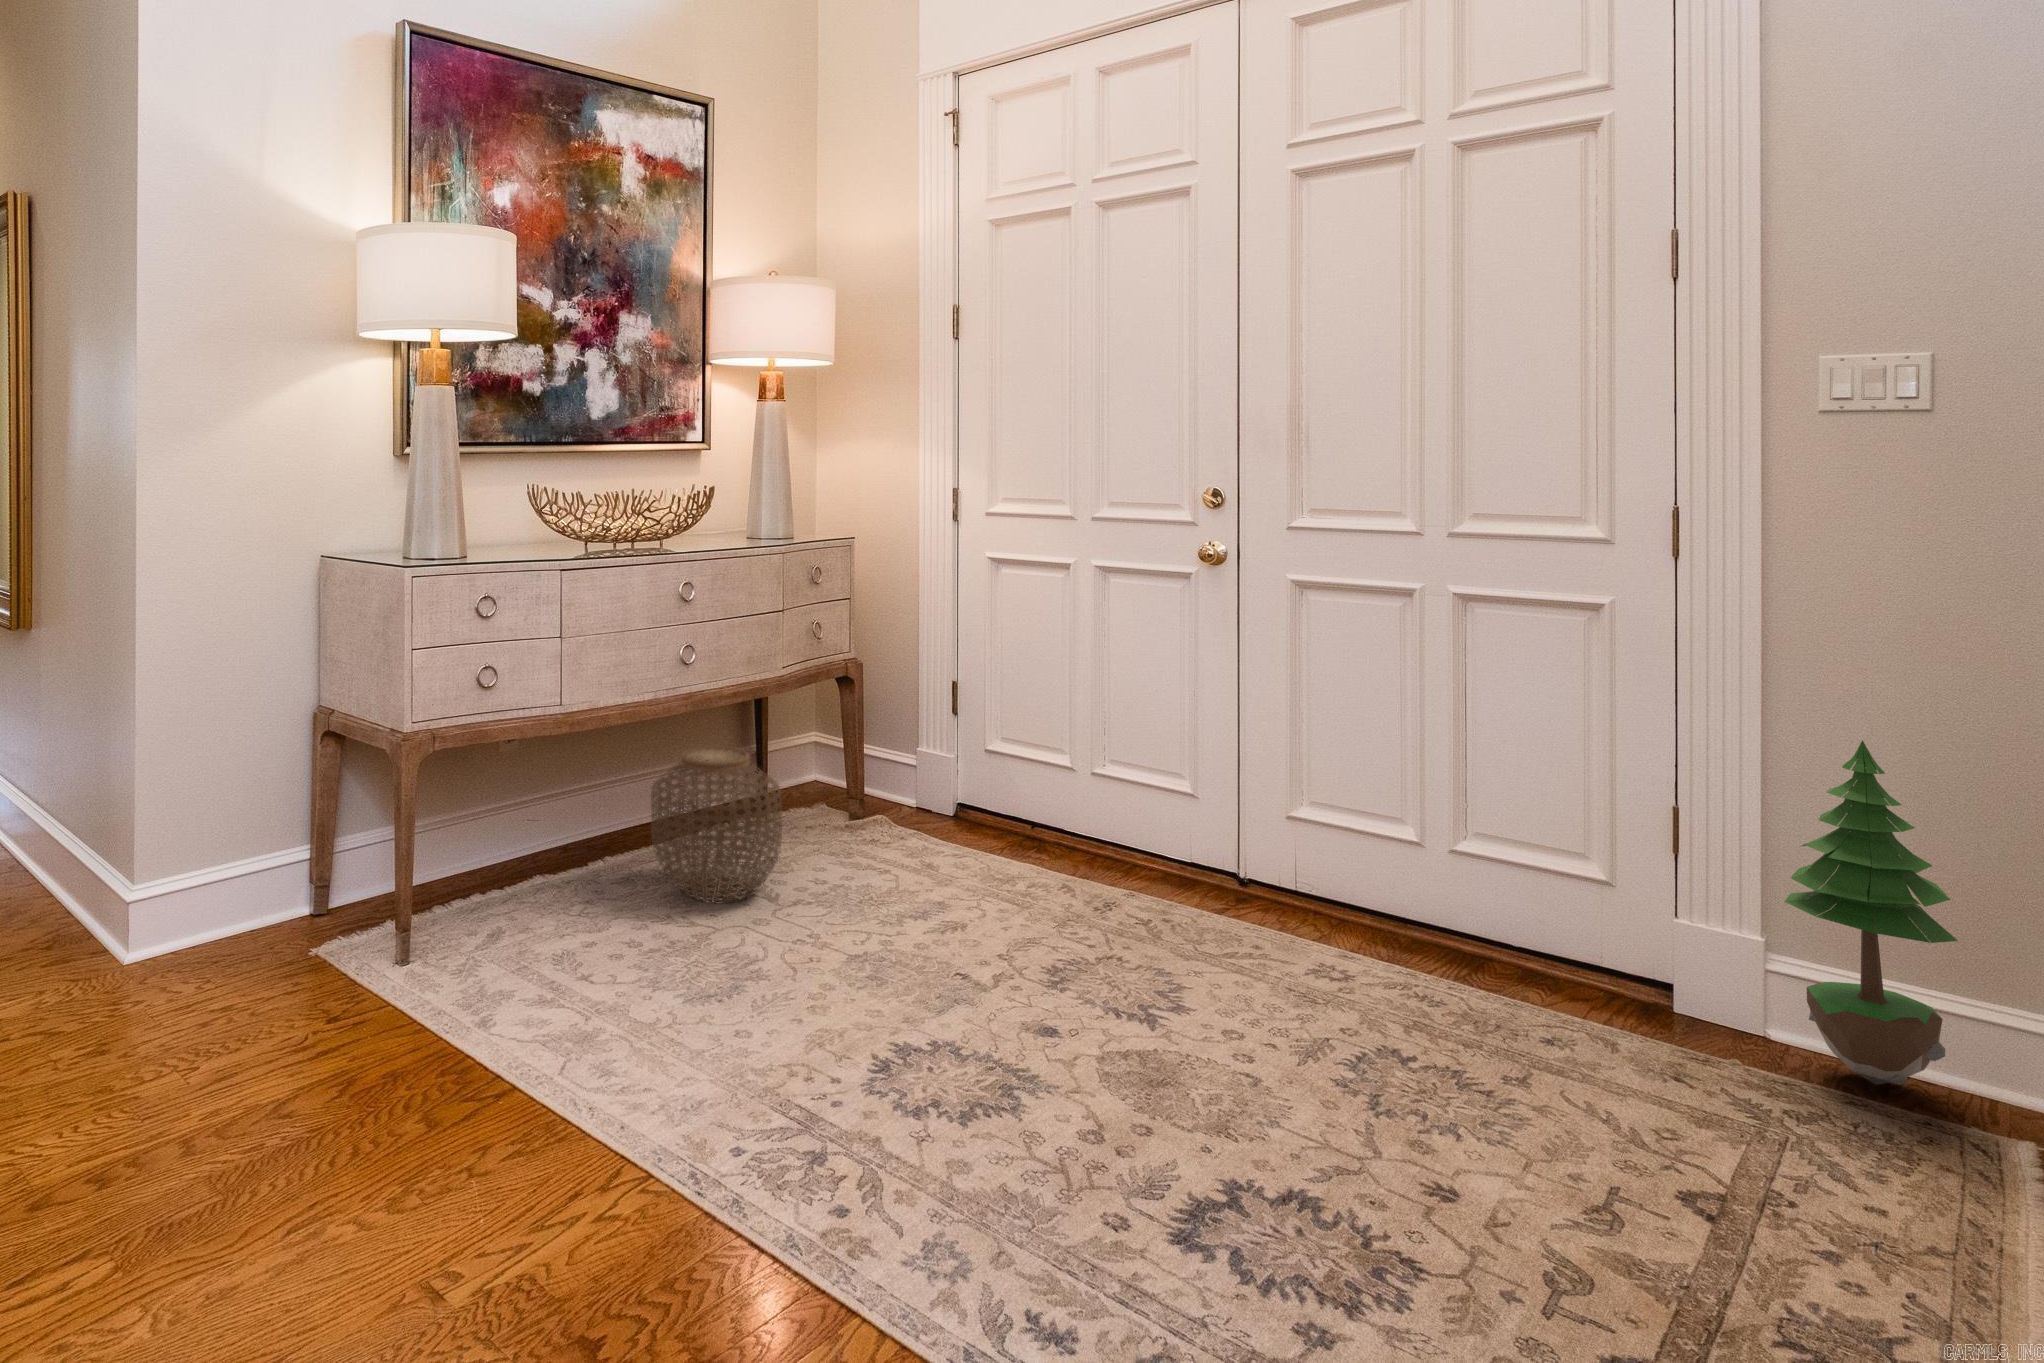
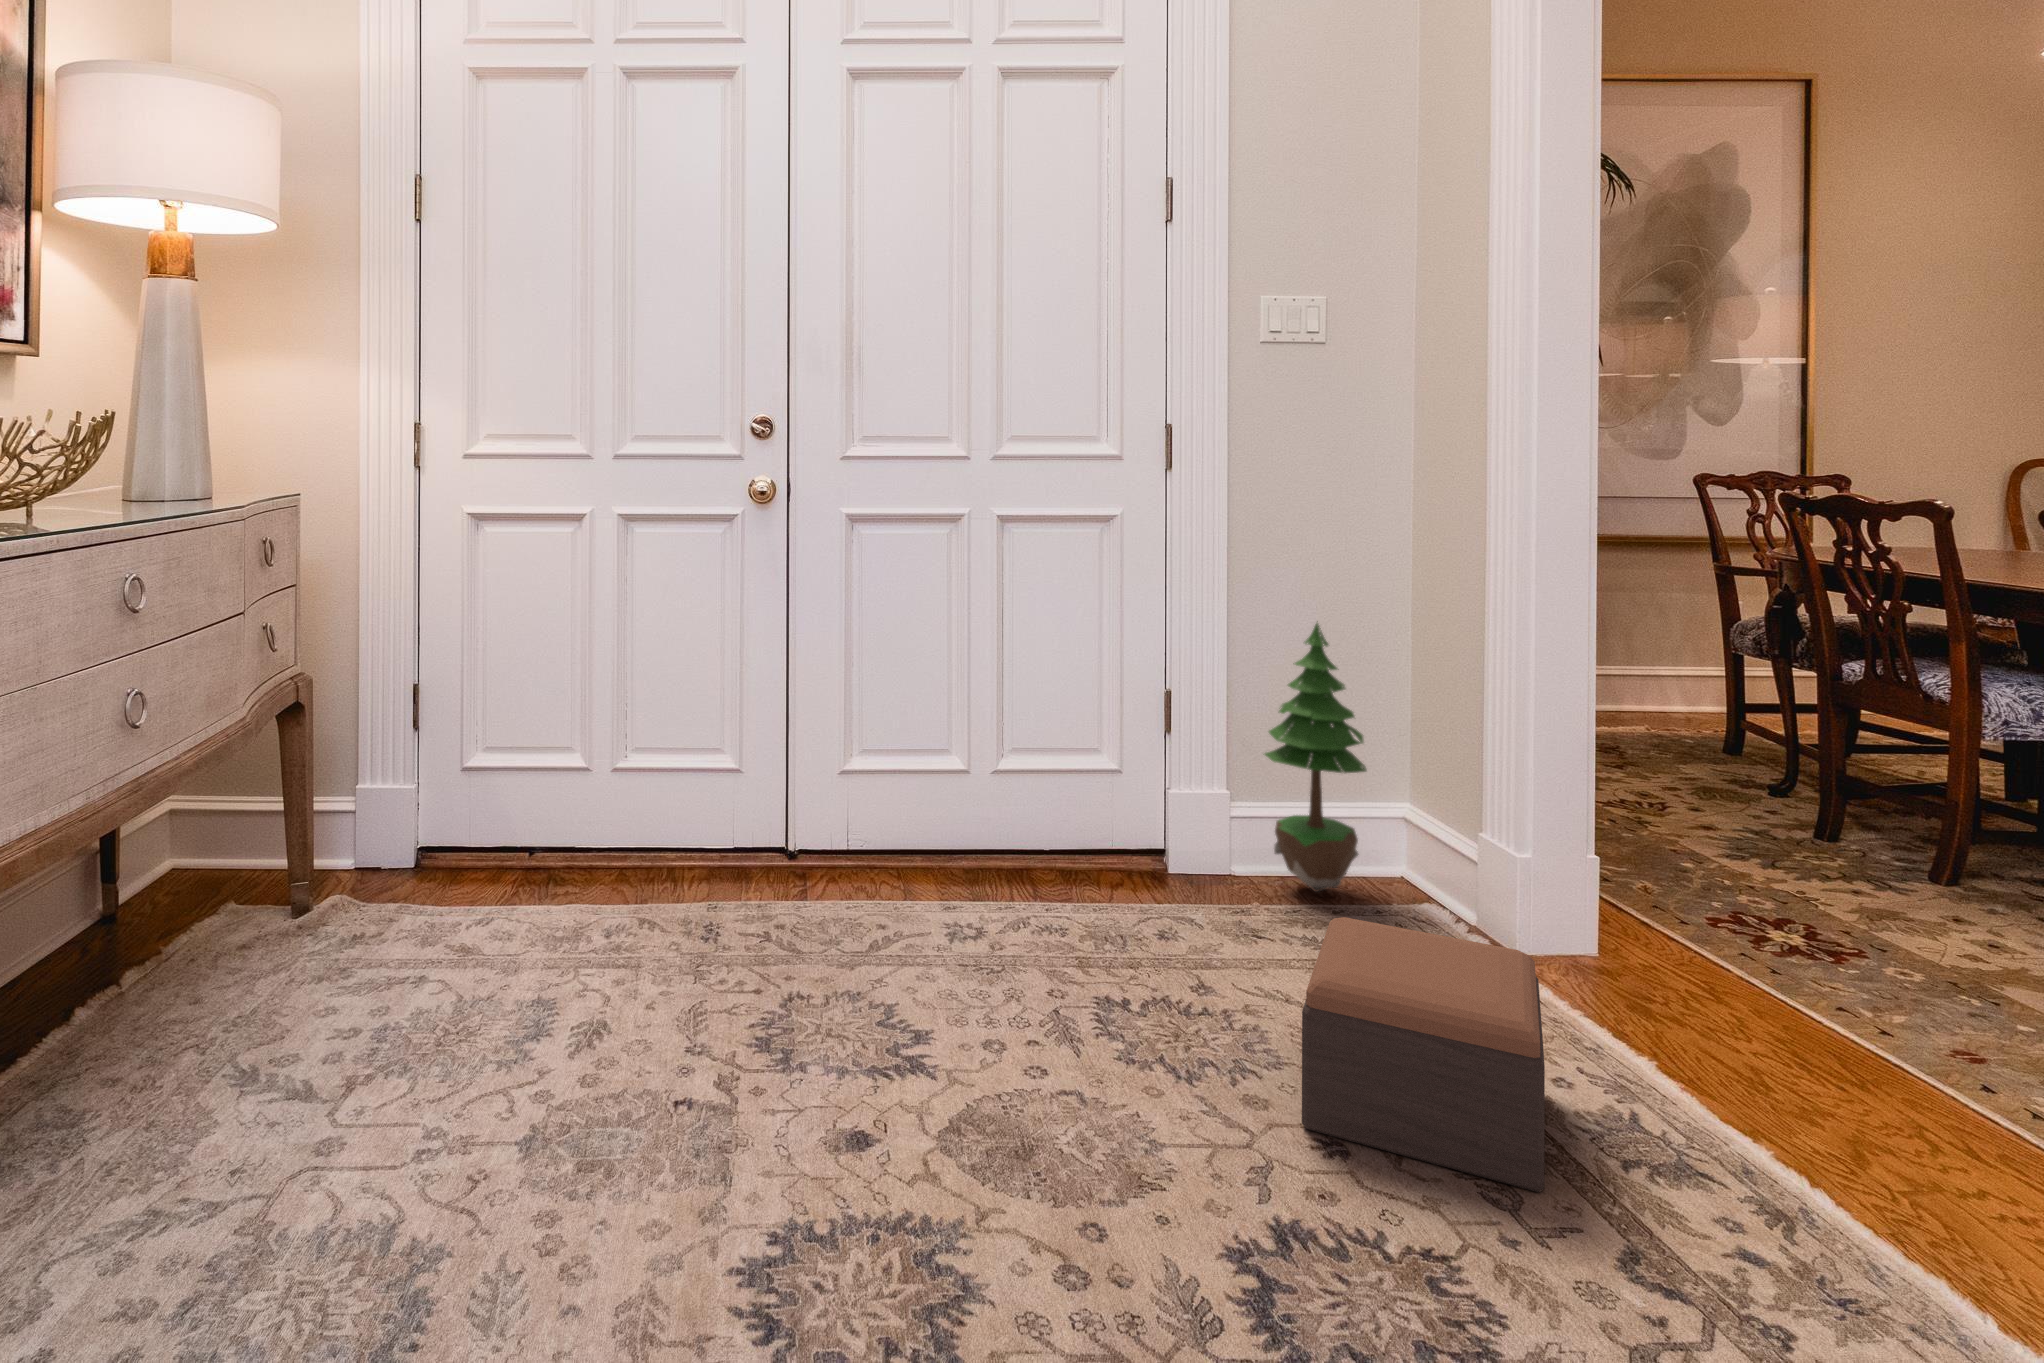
woven basket: present [651,746,782,903] -> none [56,852,313,1142]
footstool: none [1433,1025,1811,1310] -> present [1302,917,1545,1192]

